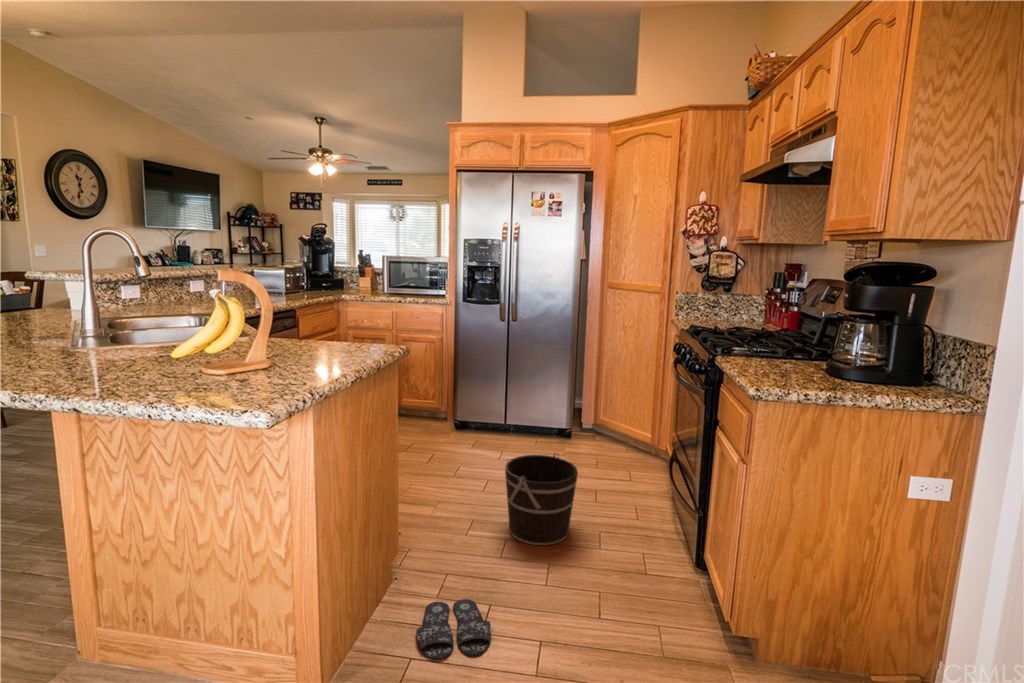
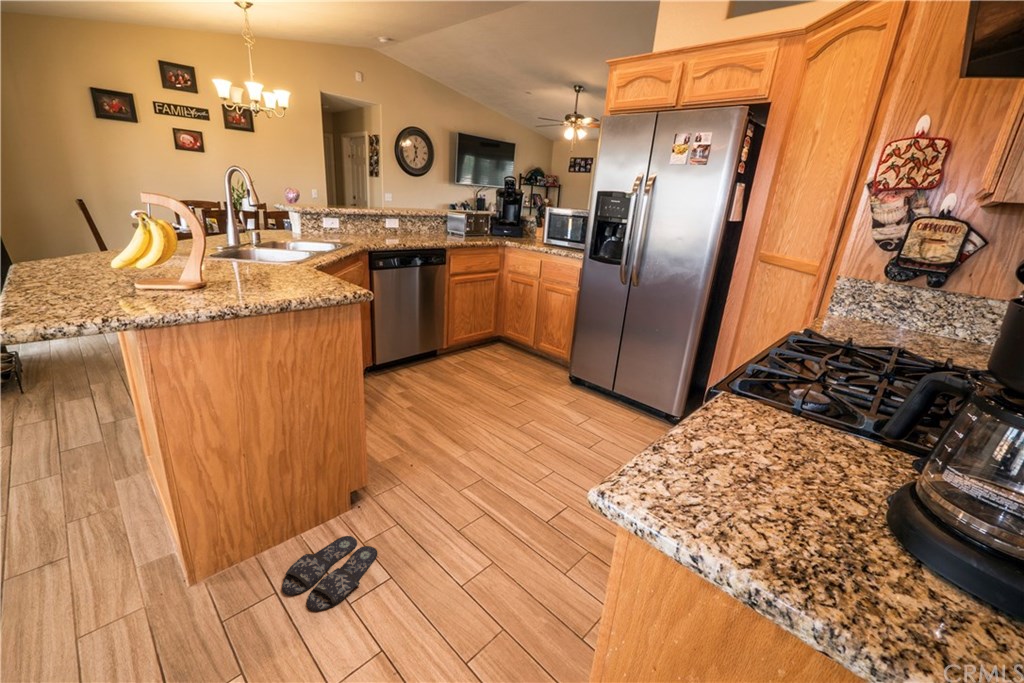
bucket: present [505,454,578,545] -> none [484,429,568,536]

